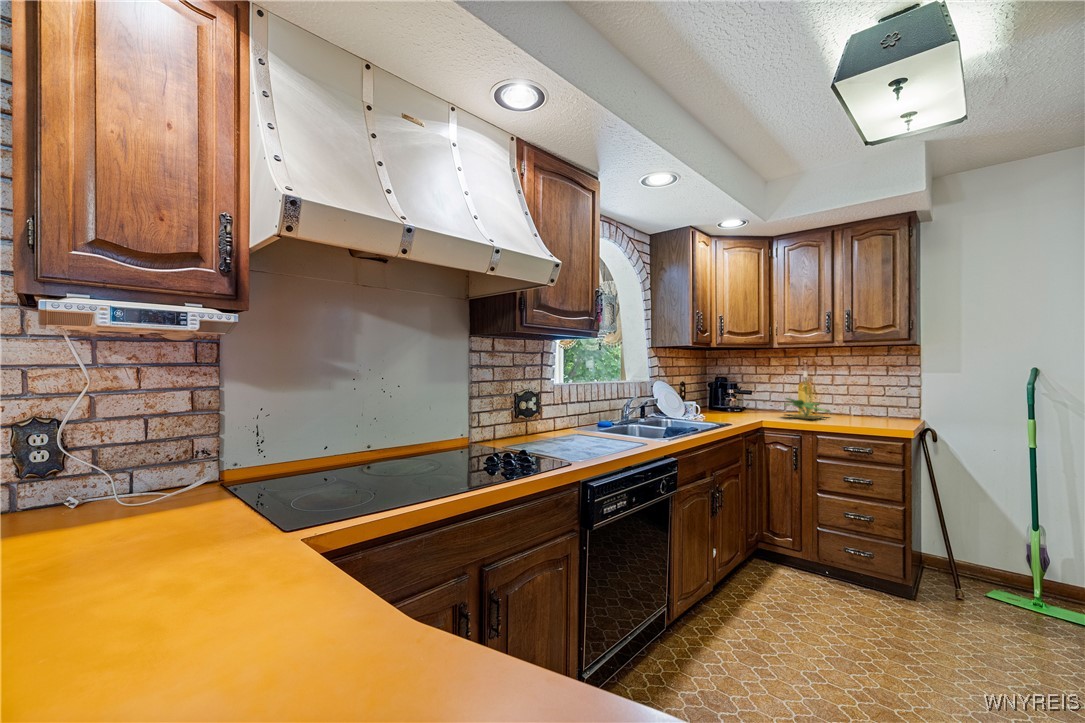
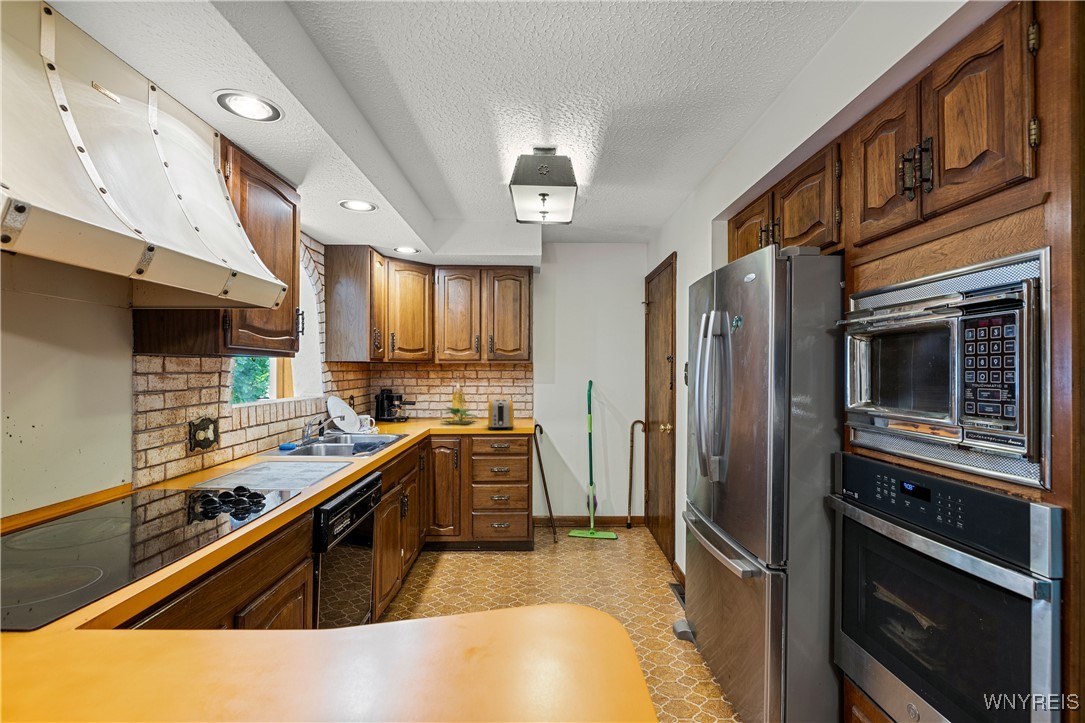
toaster: none [839,391,881,430] -> present [488,400,513,430]

